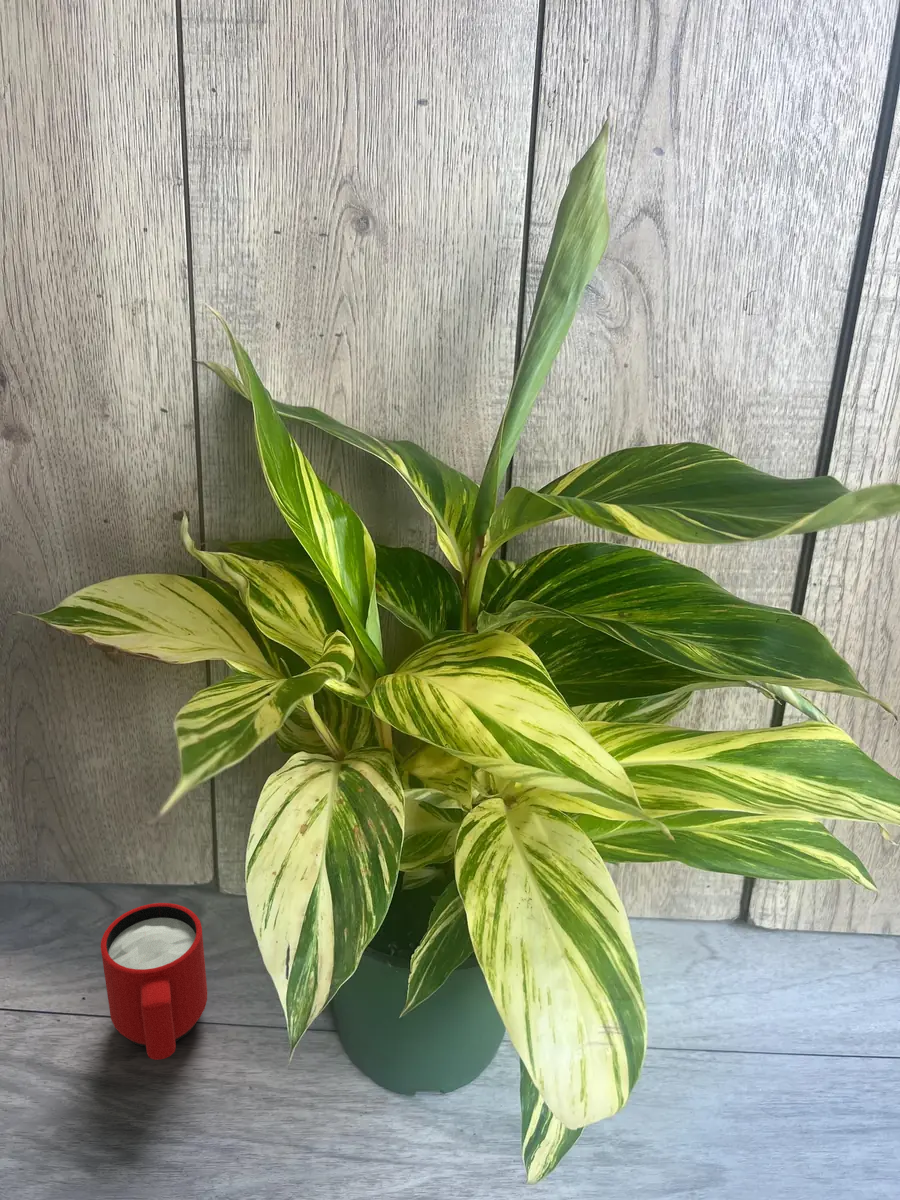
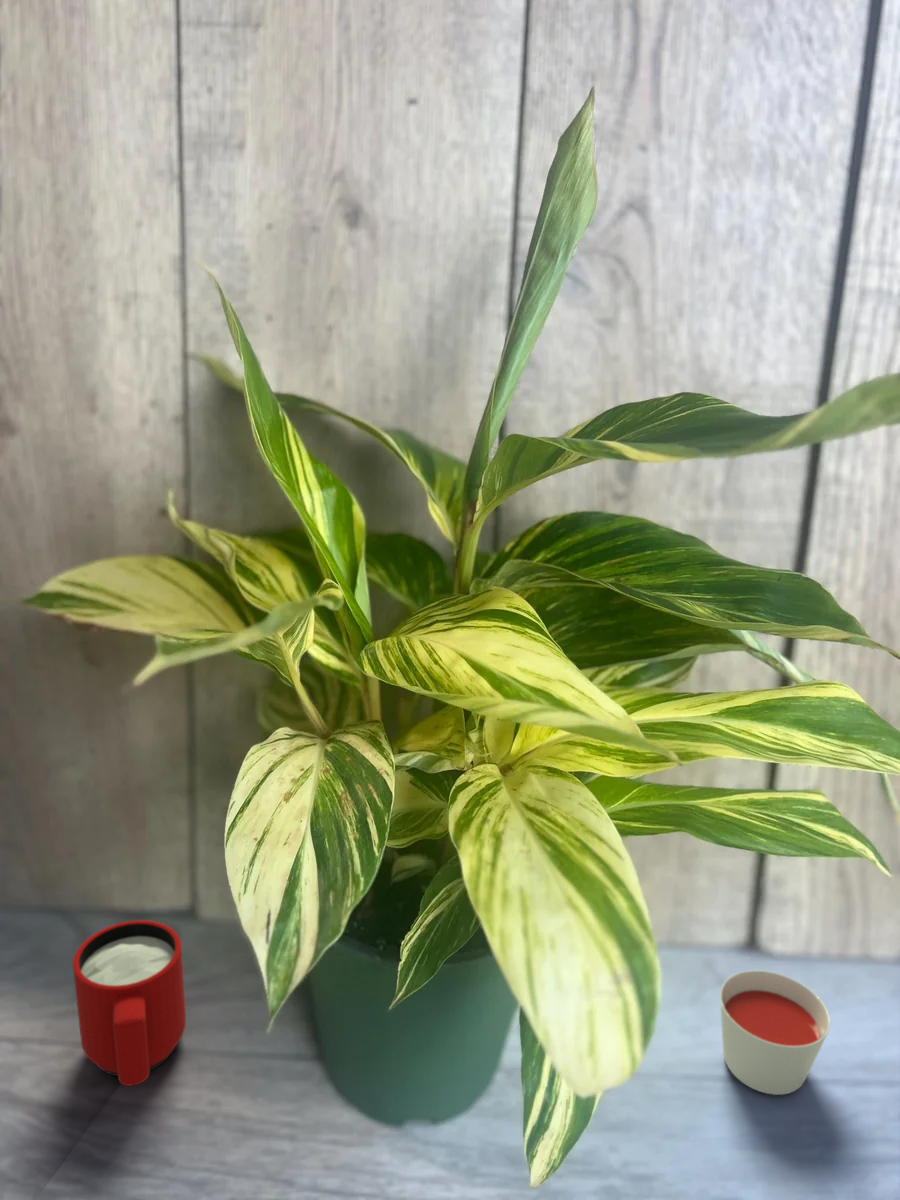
candle: none [713,953,816,1070] -> present [720,970,830,1095]

